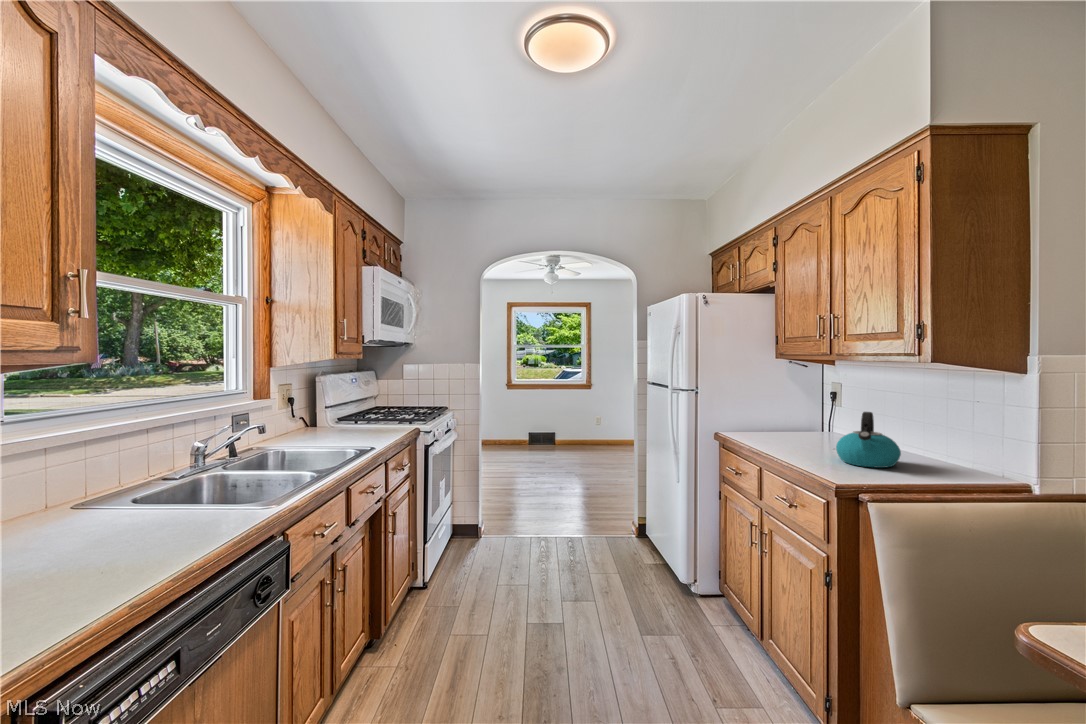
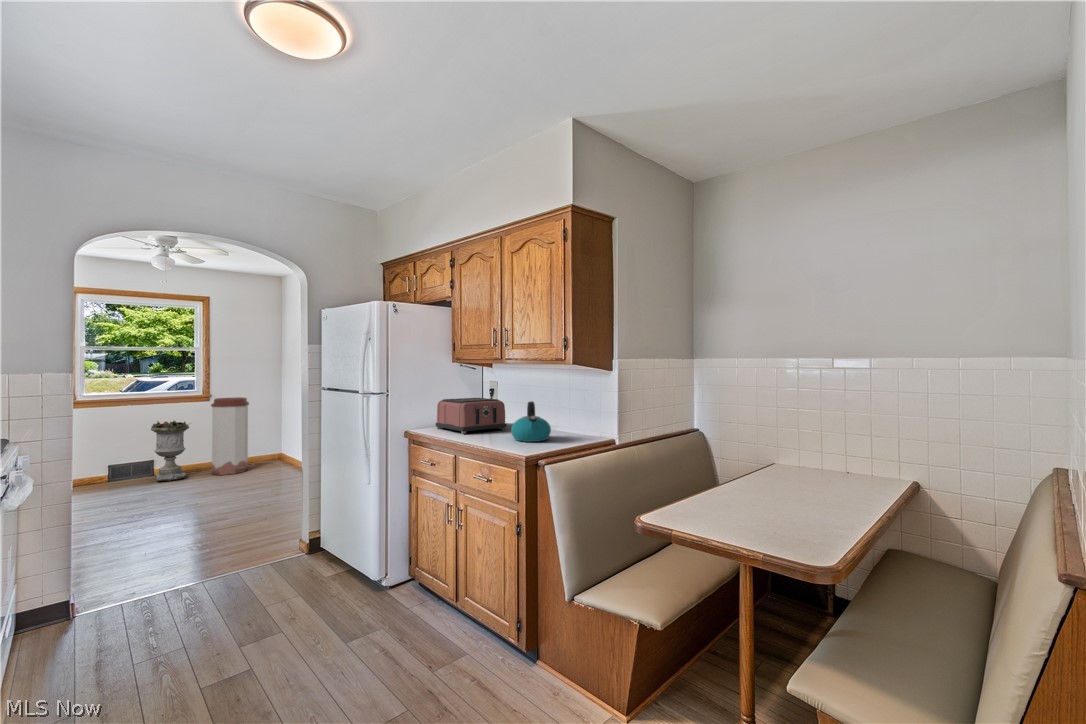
trash can: none [591,387,619,452] -> present [211,397,249,475]
toaster: none [752,401,844,444] -> present [435,398,507,434]
planter: none [552,403,577,451] -> present [151,421,189,481]

